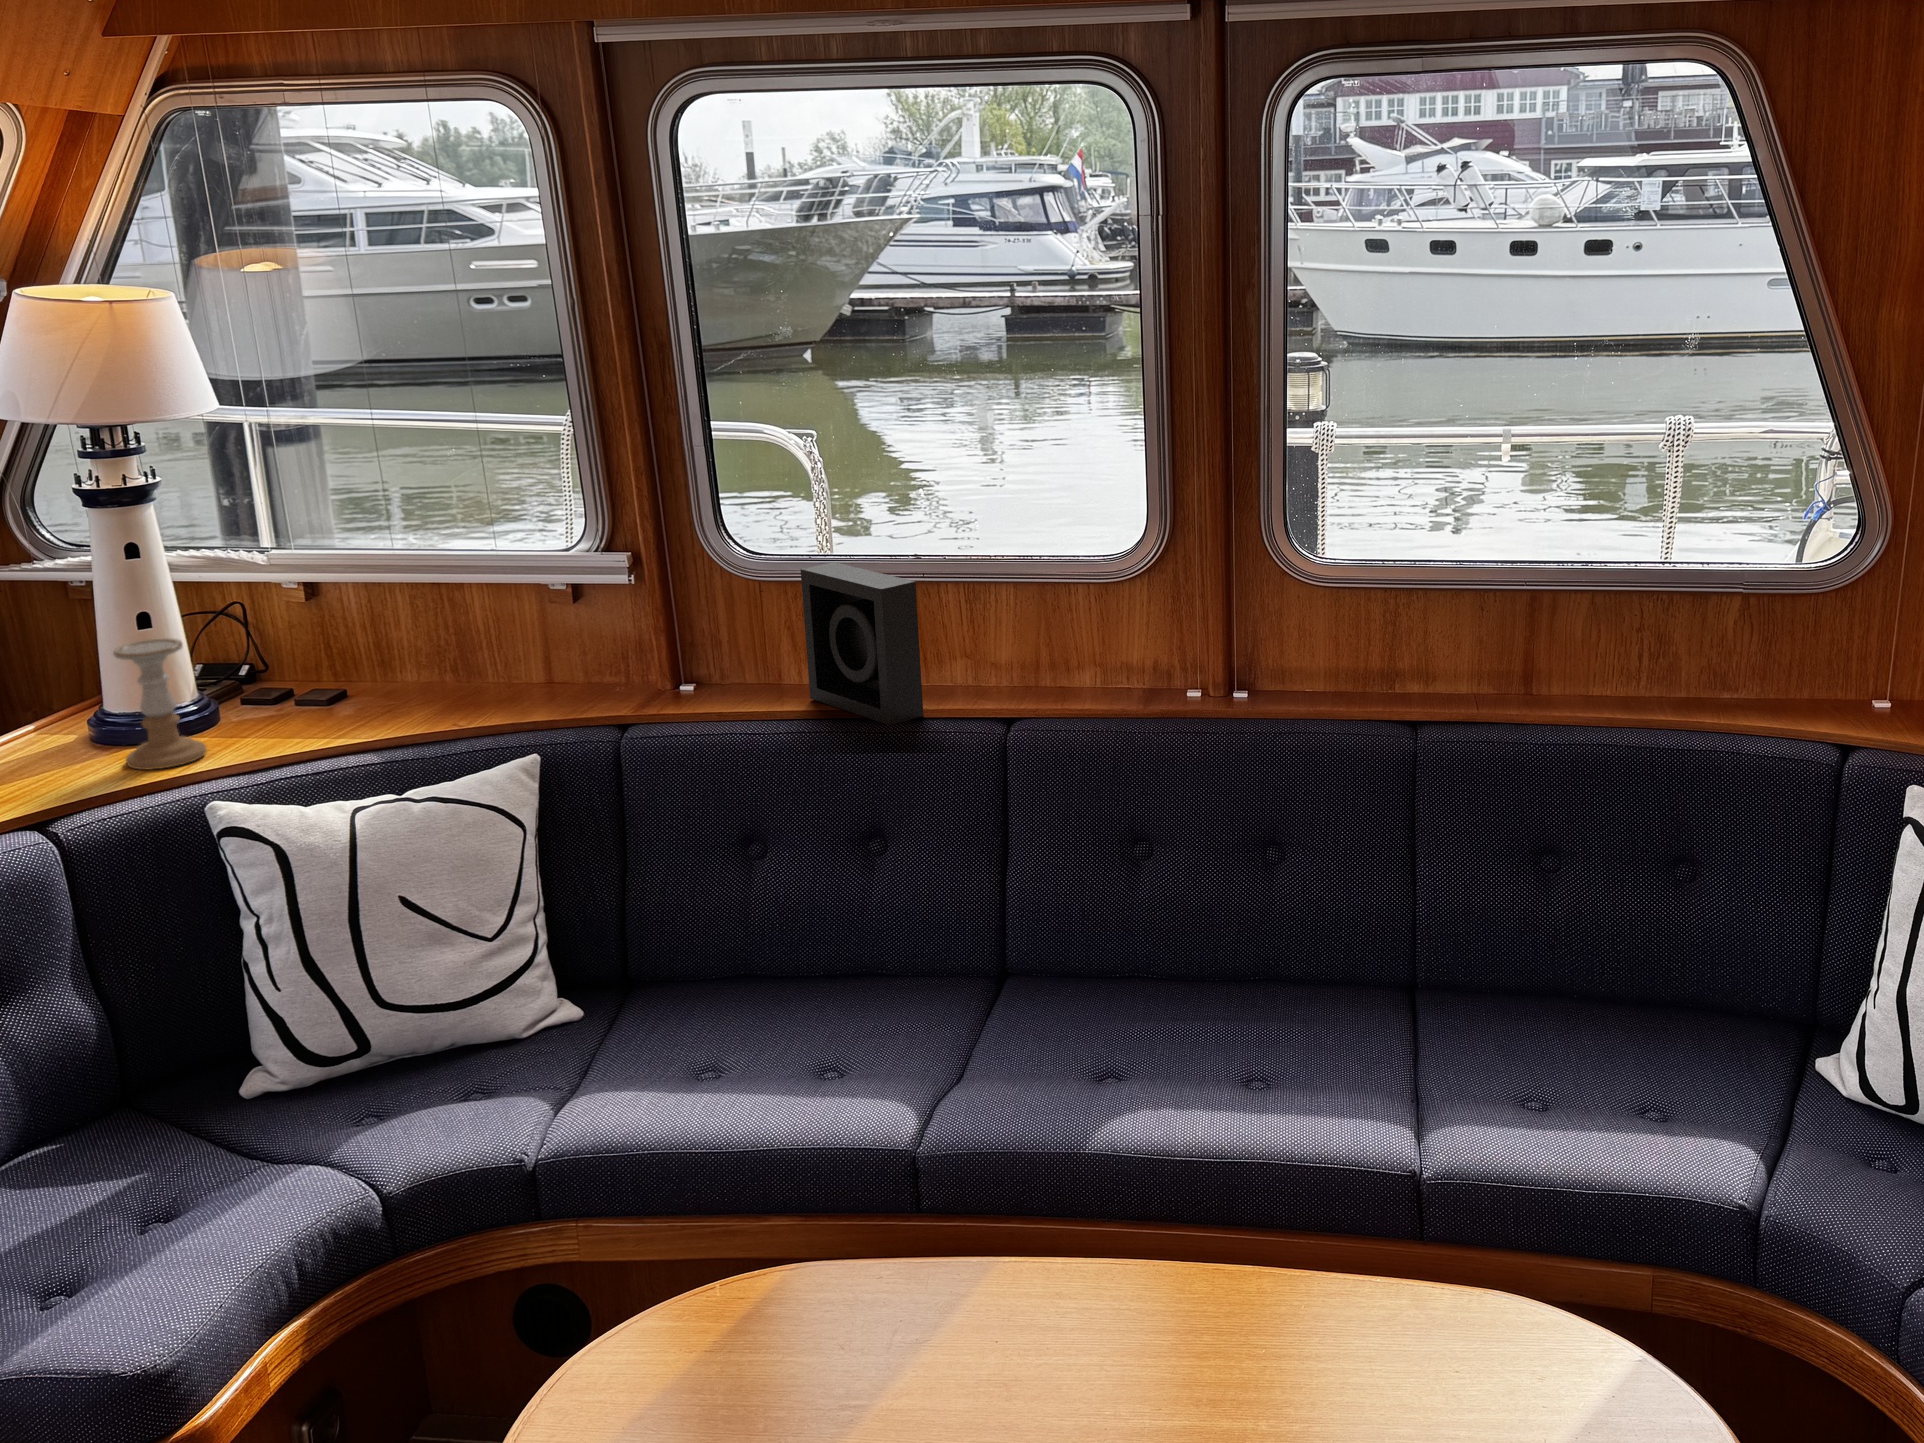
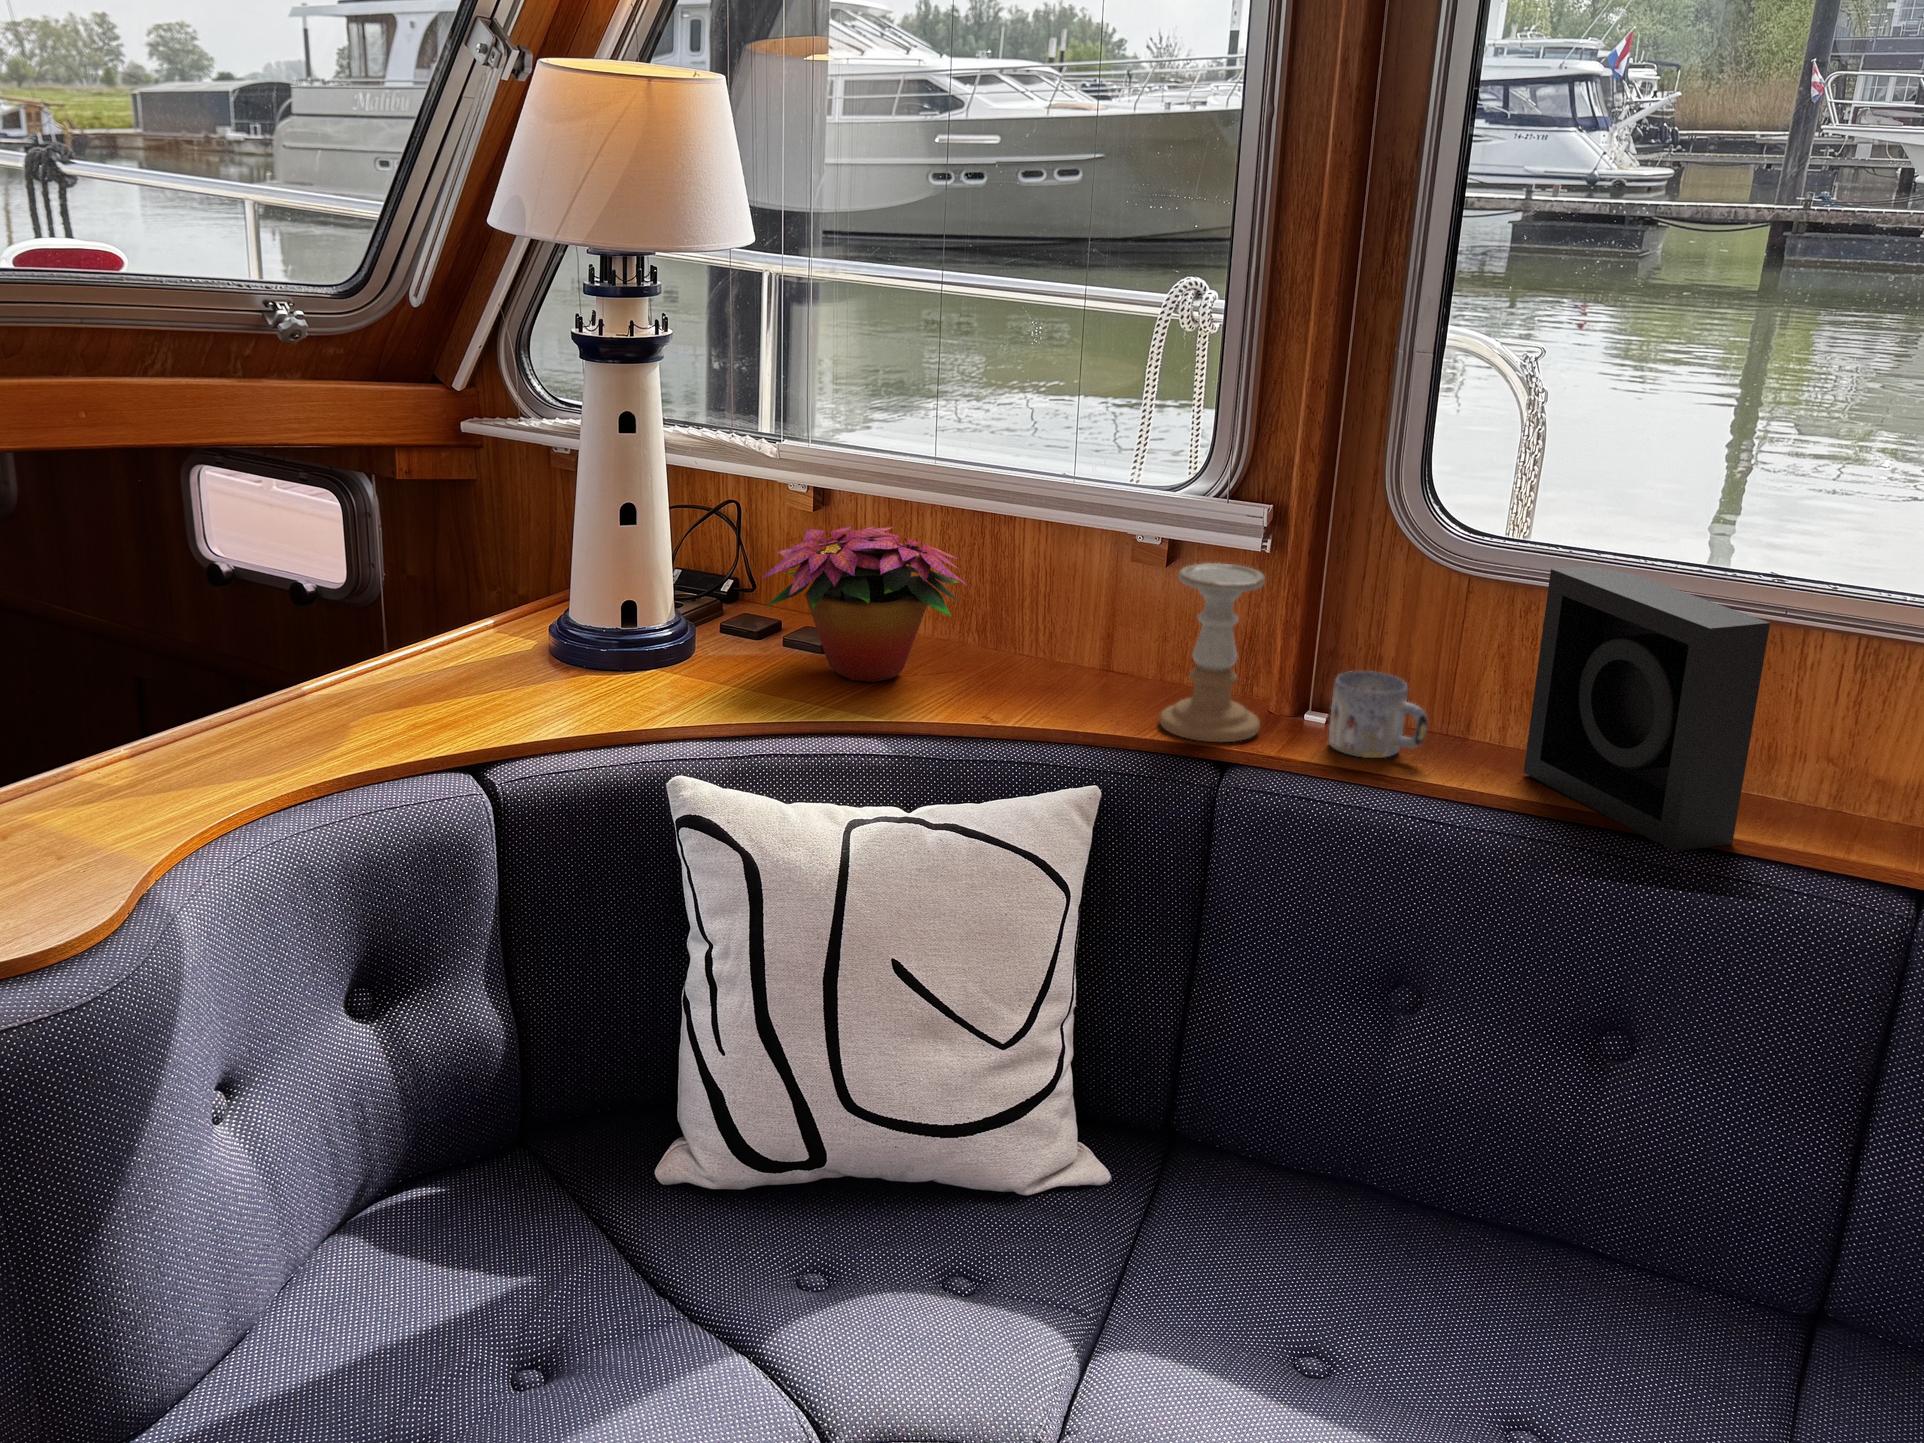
flower arrangement: none [260,601,438,719] -> present [761,526,968,682]
candle holder: present [113,638,206,770] -> present [1160,563,1265,742]
mug: none [687,652,748,707] -> present [1329,671,1428,758]

